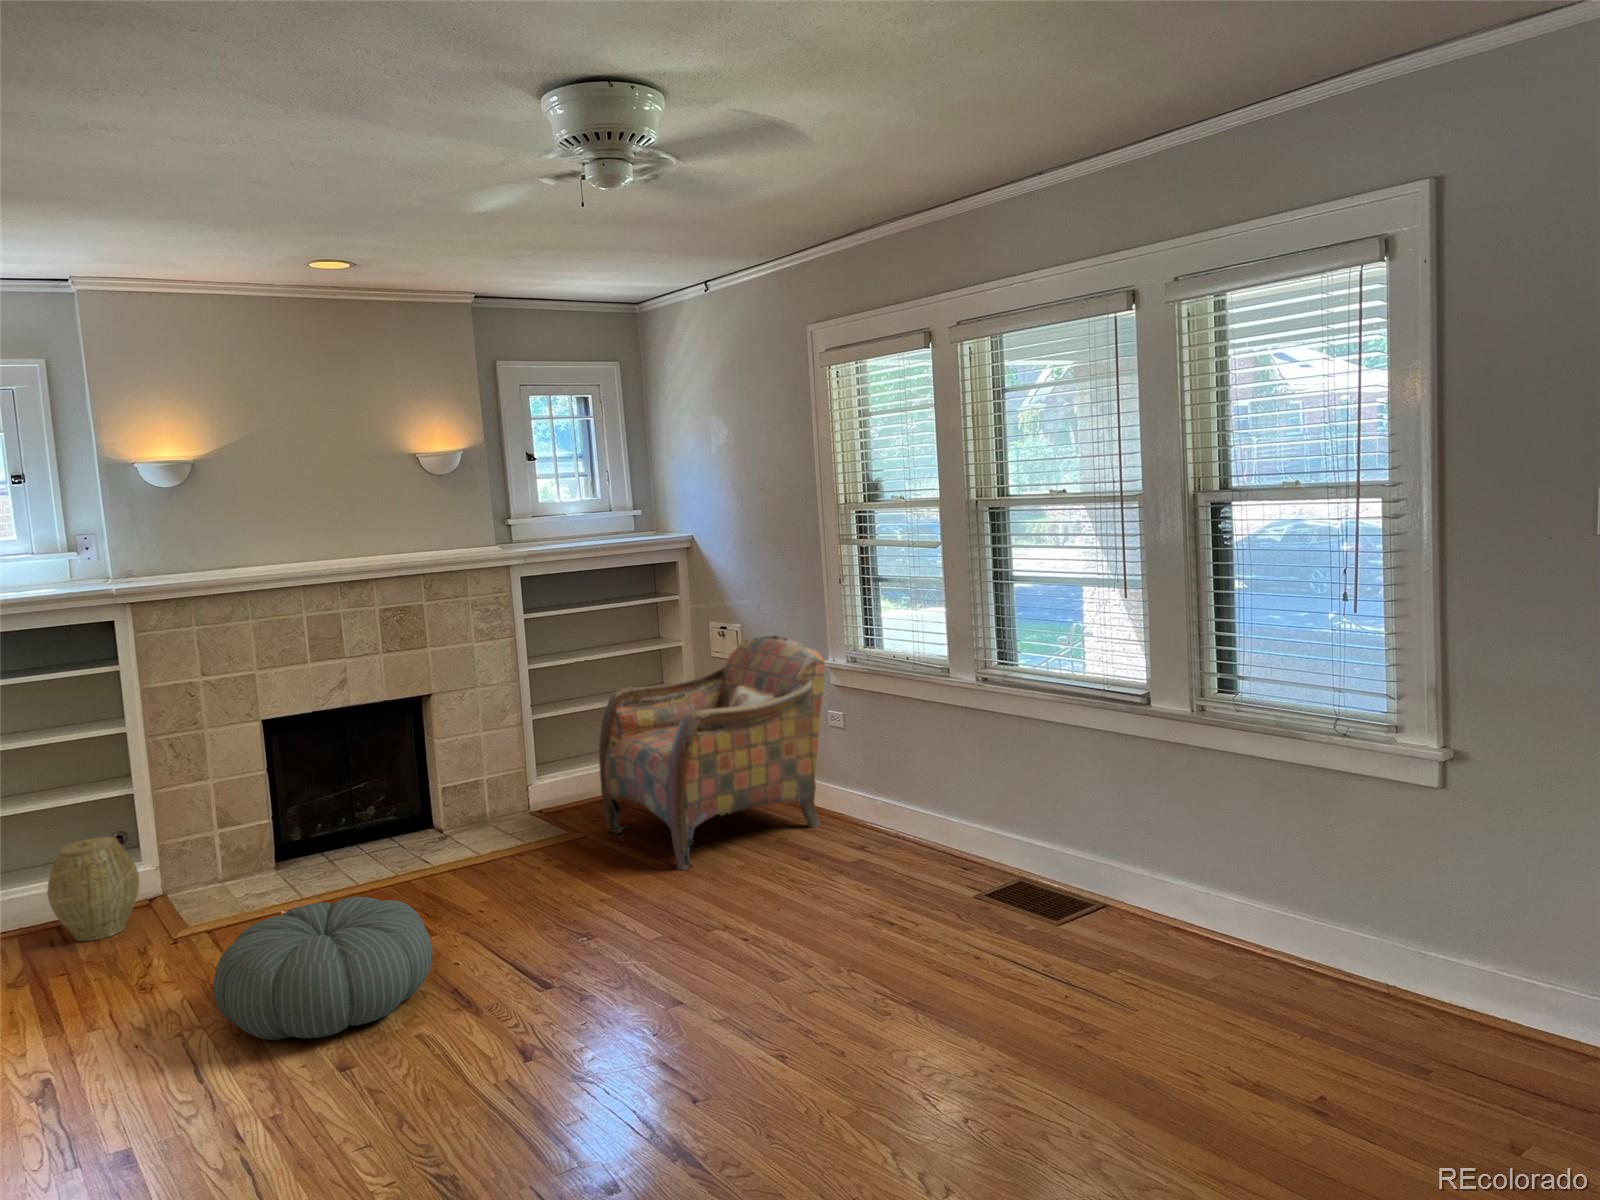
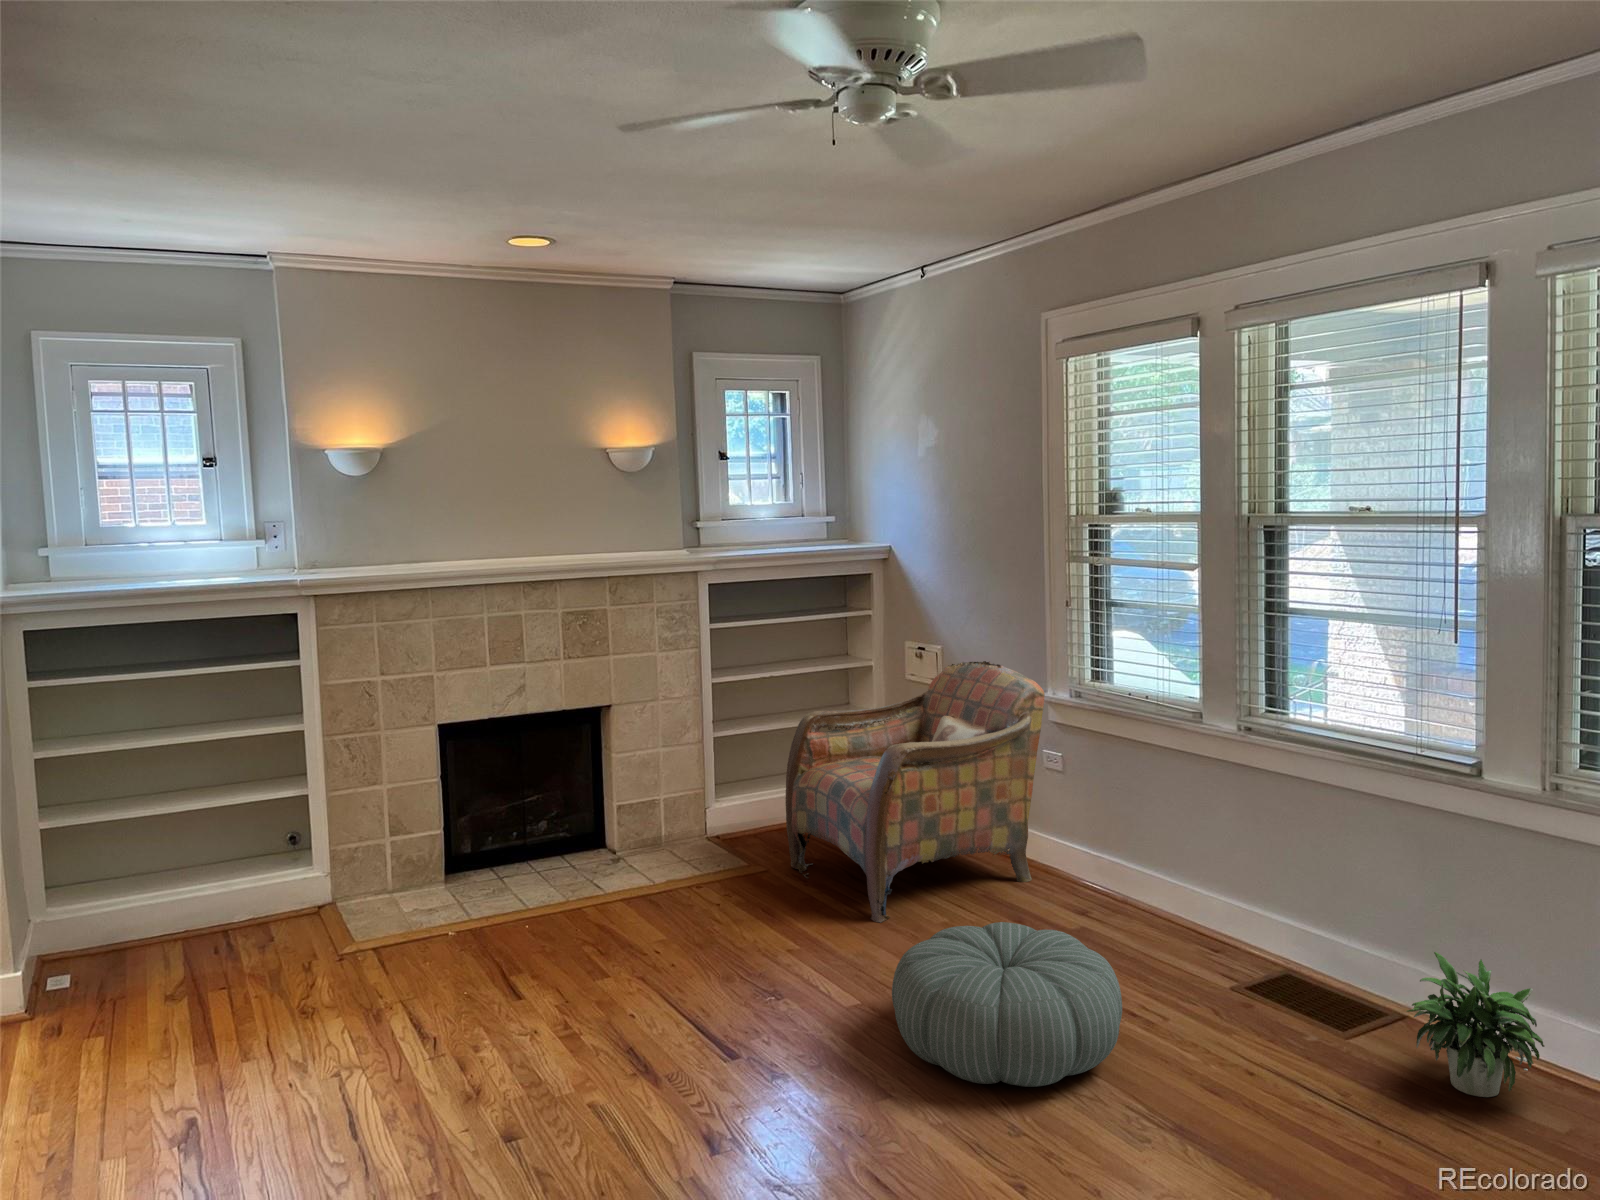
woven basket: present [47,837,139,941] -> none [217,840,307,950]
potted plant: none [1095,848,1198,957] -> present [1406,952,1544,1097]
pouf: present [214,897,432,1040] -> present [892,922,1122,1087]

